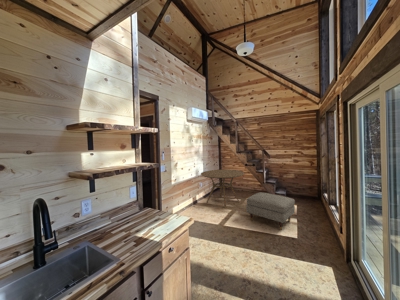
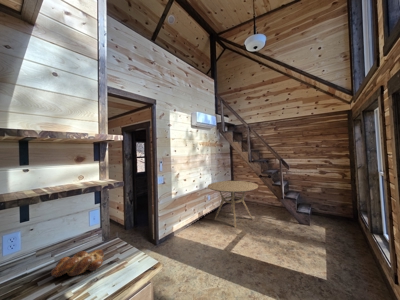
ottoman: present [246,192,295,230] -> none [258,211,322,264]
bread loaf: none [120,212,152,229] -> present [51,250,104,277]

